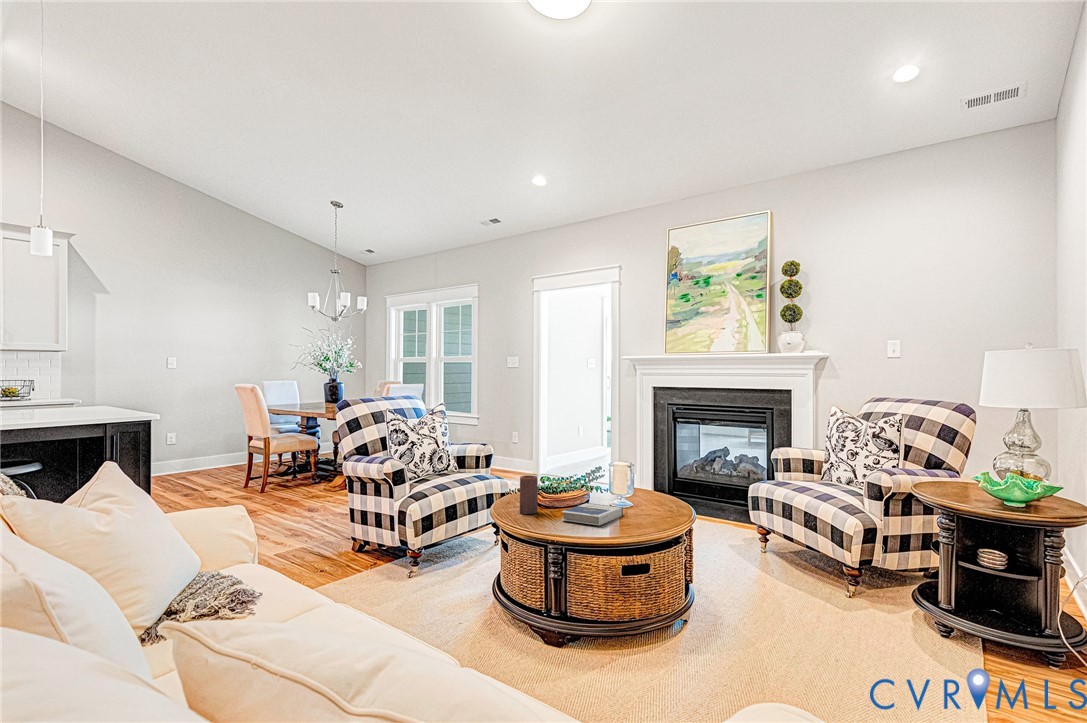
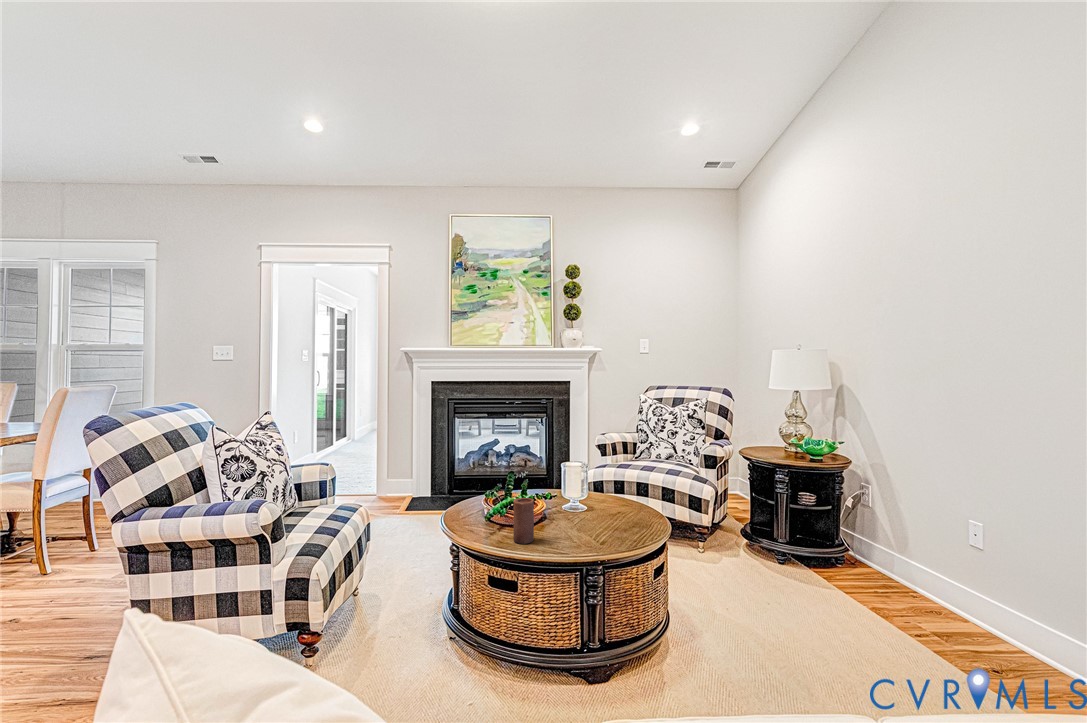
hardback book: present [561,503,623,525] -> none [563,514,619,542]

